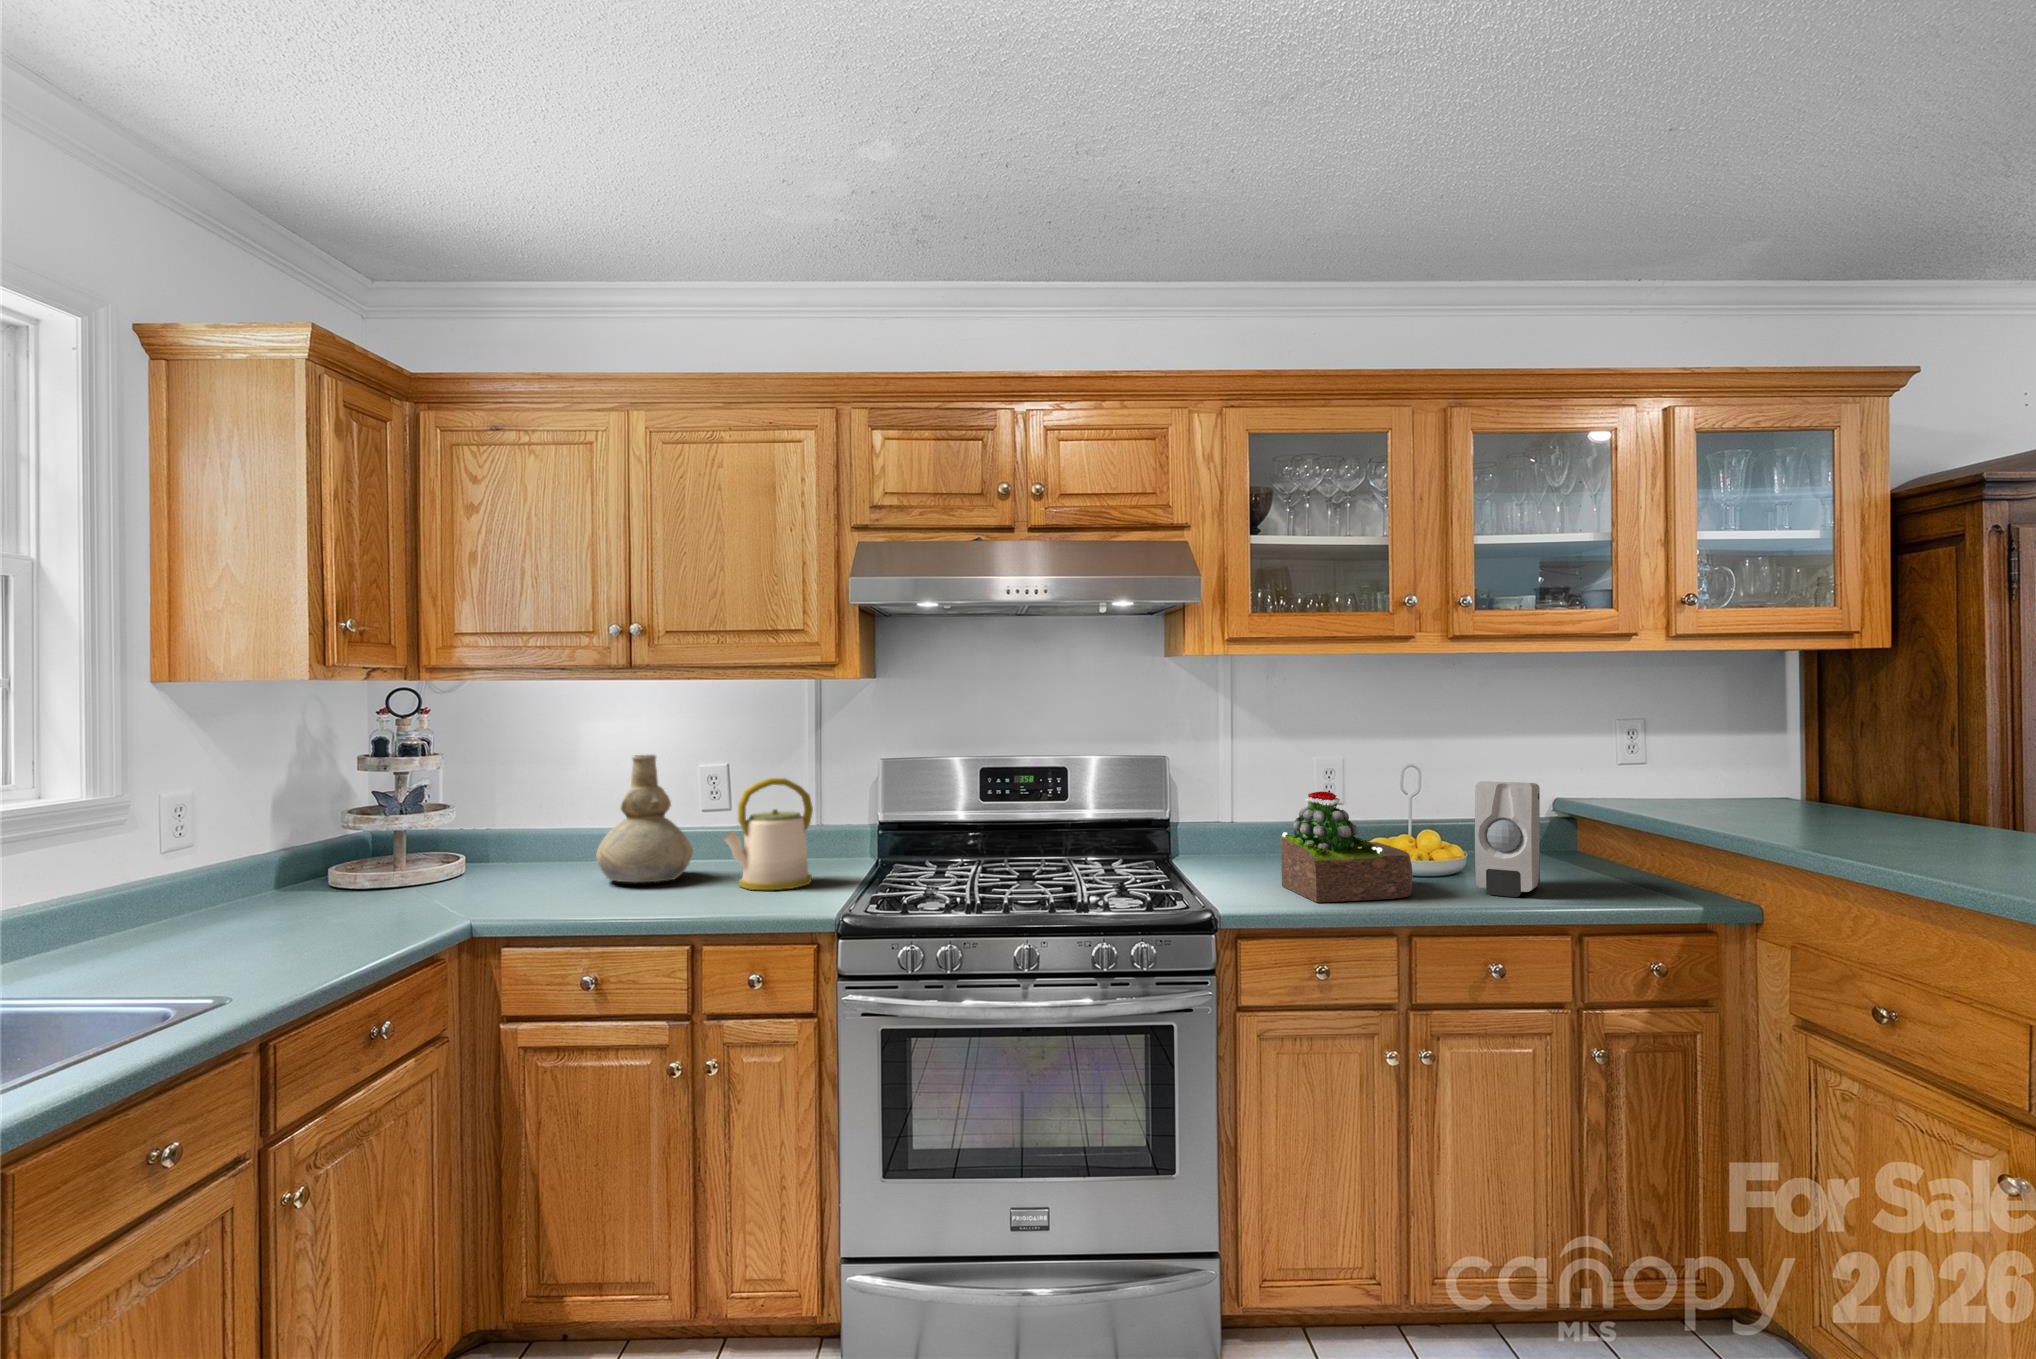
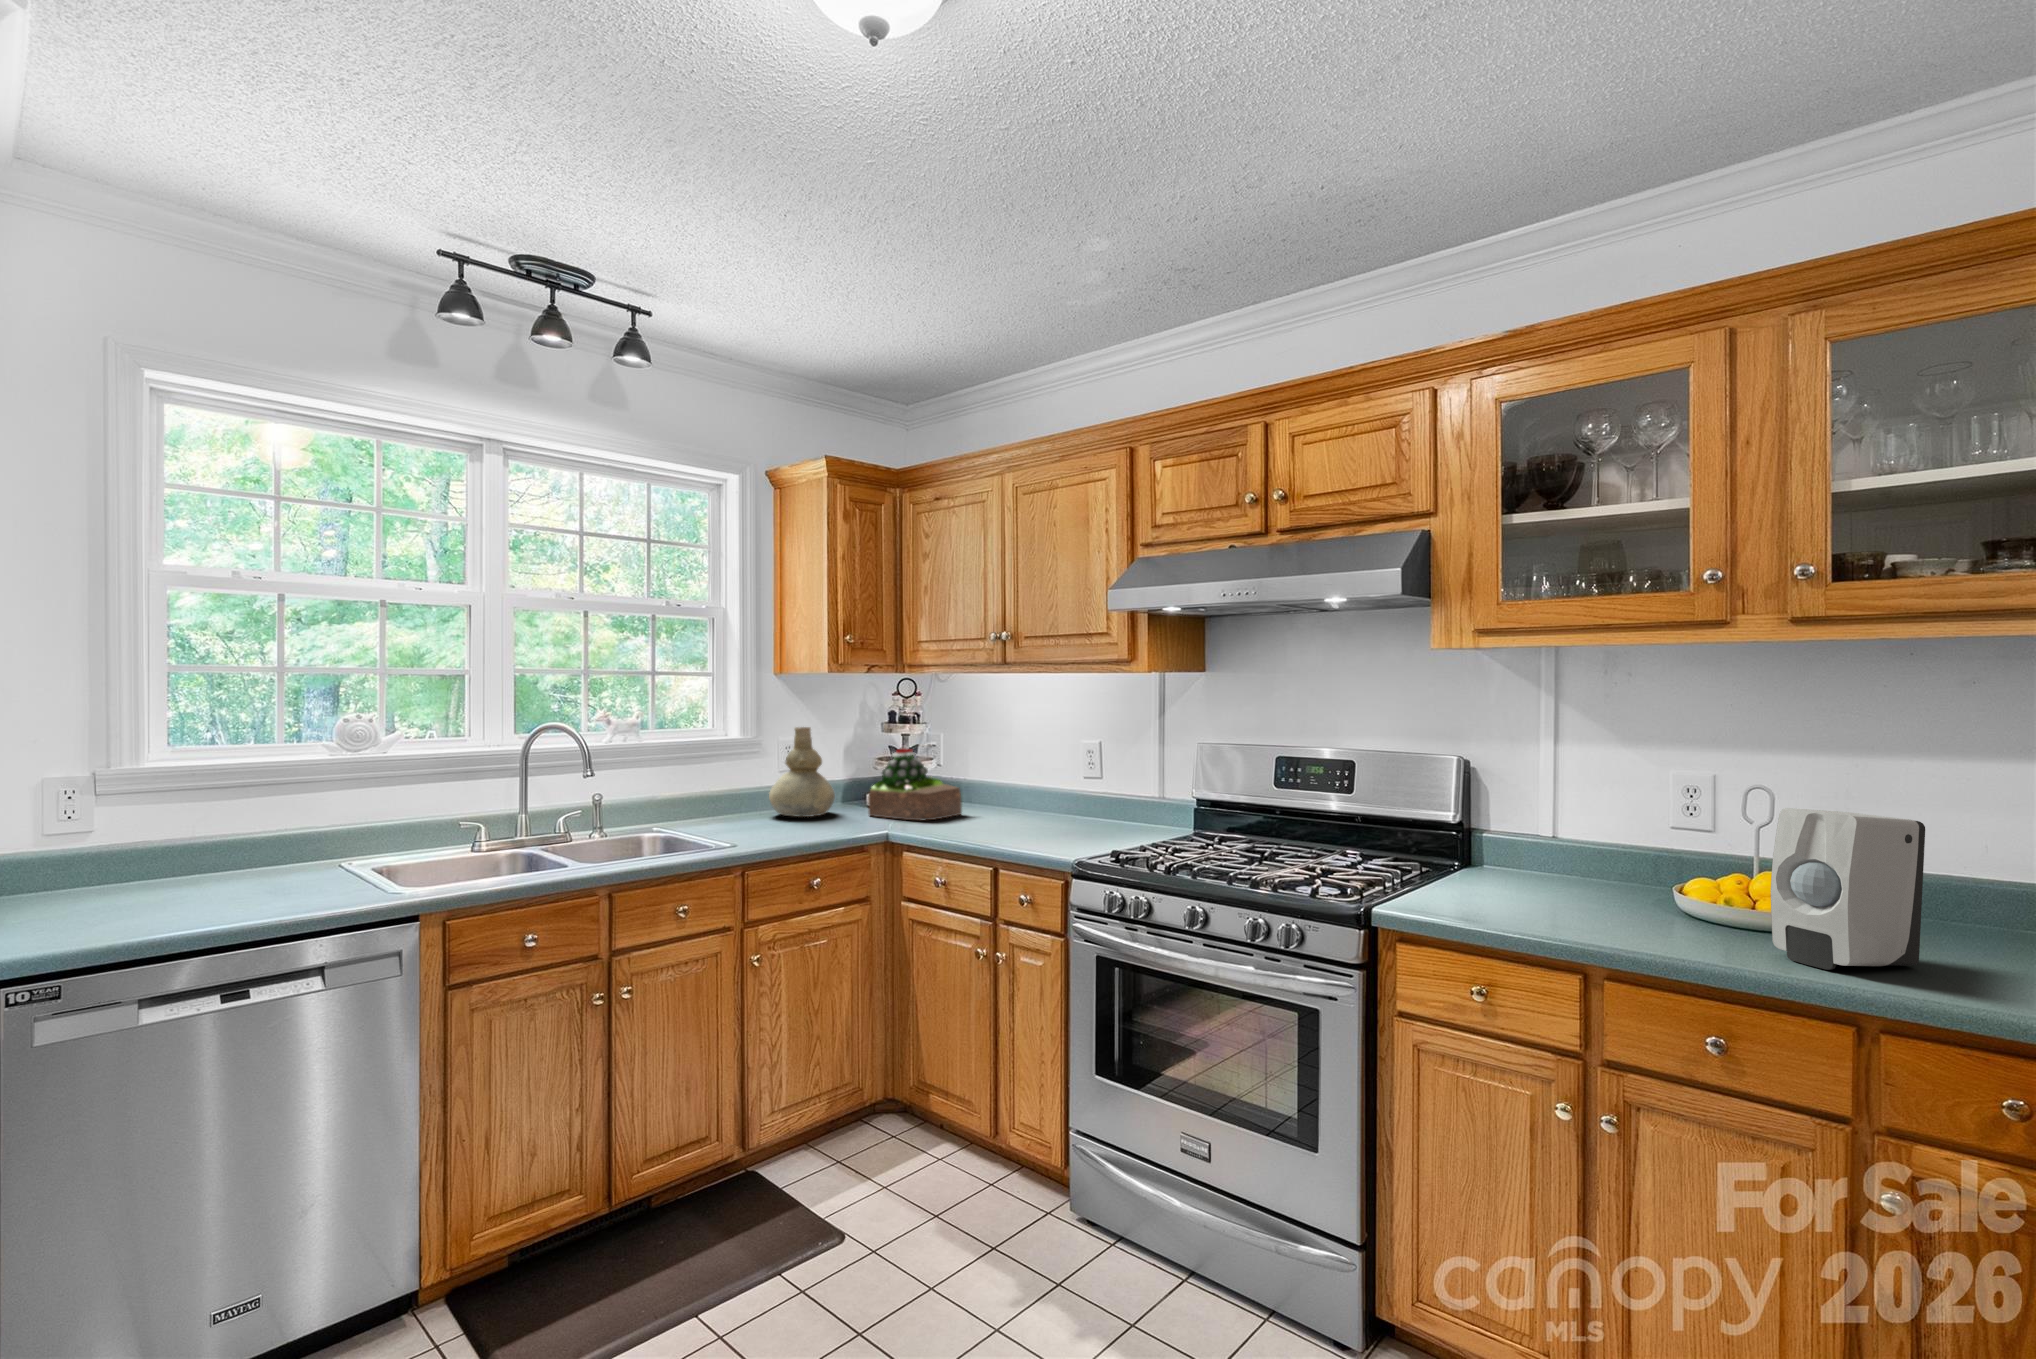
vase: present [596,755,693,882] -> present [769,727,835,817]
kettle: present [724,778,813,890] -> none [1049,750,1115,838]
succulent plant: present [1281,791,1412,903] -> present [869,748,962,820]

